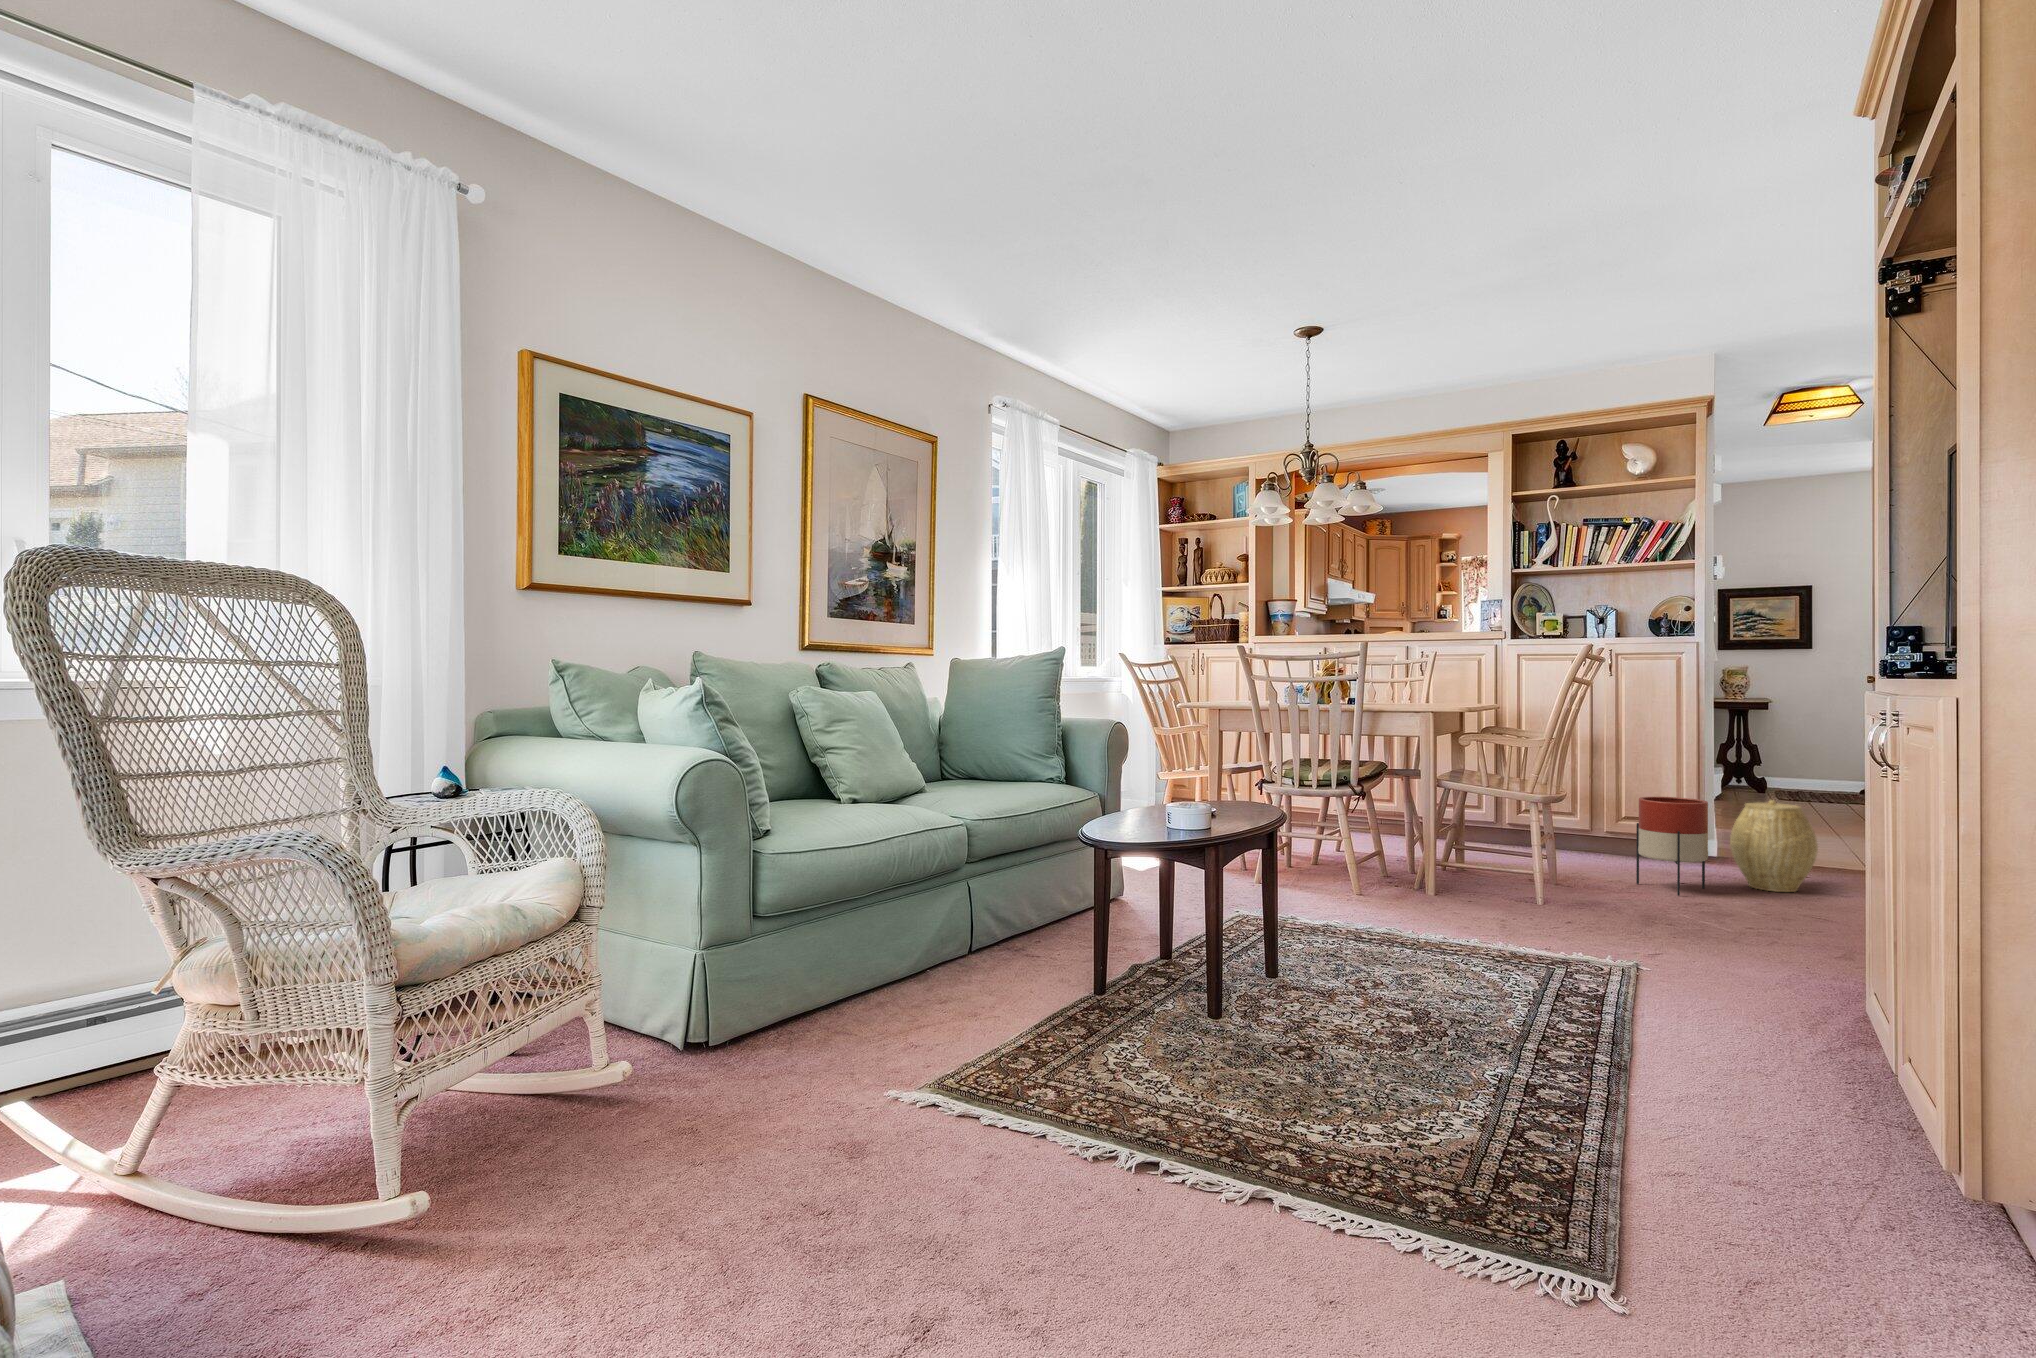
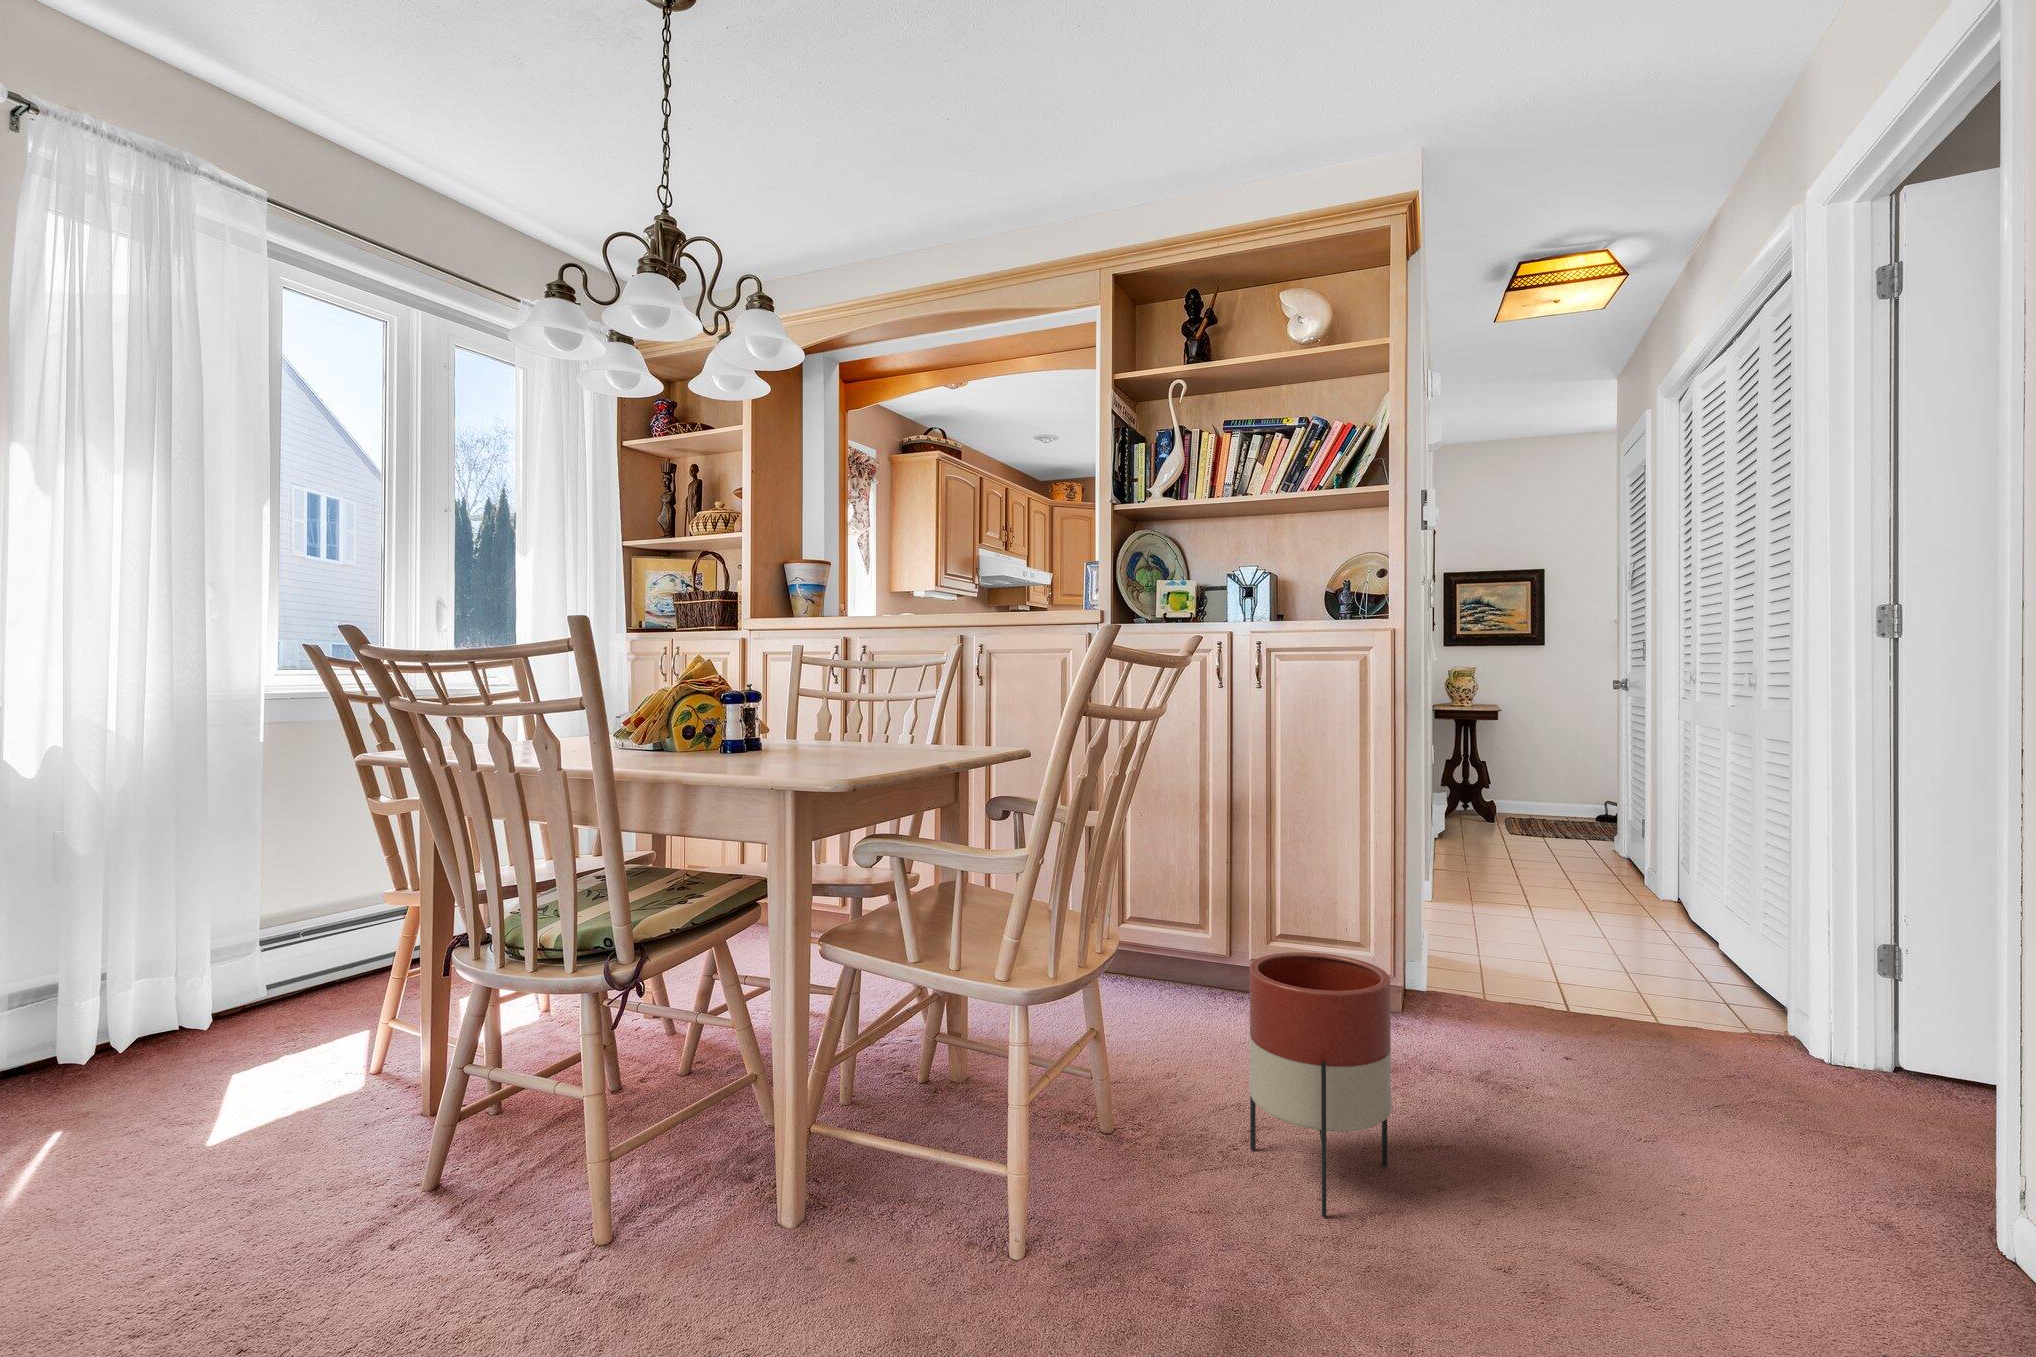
woven basket: present [1730,800,1818,892] -> none [1440,954,1616,1171]

